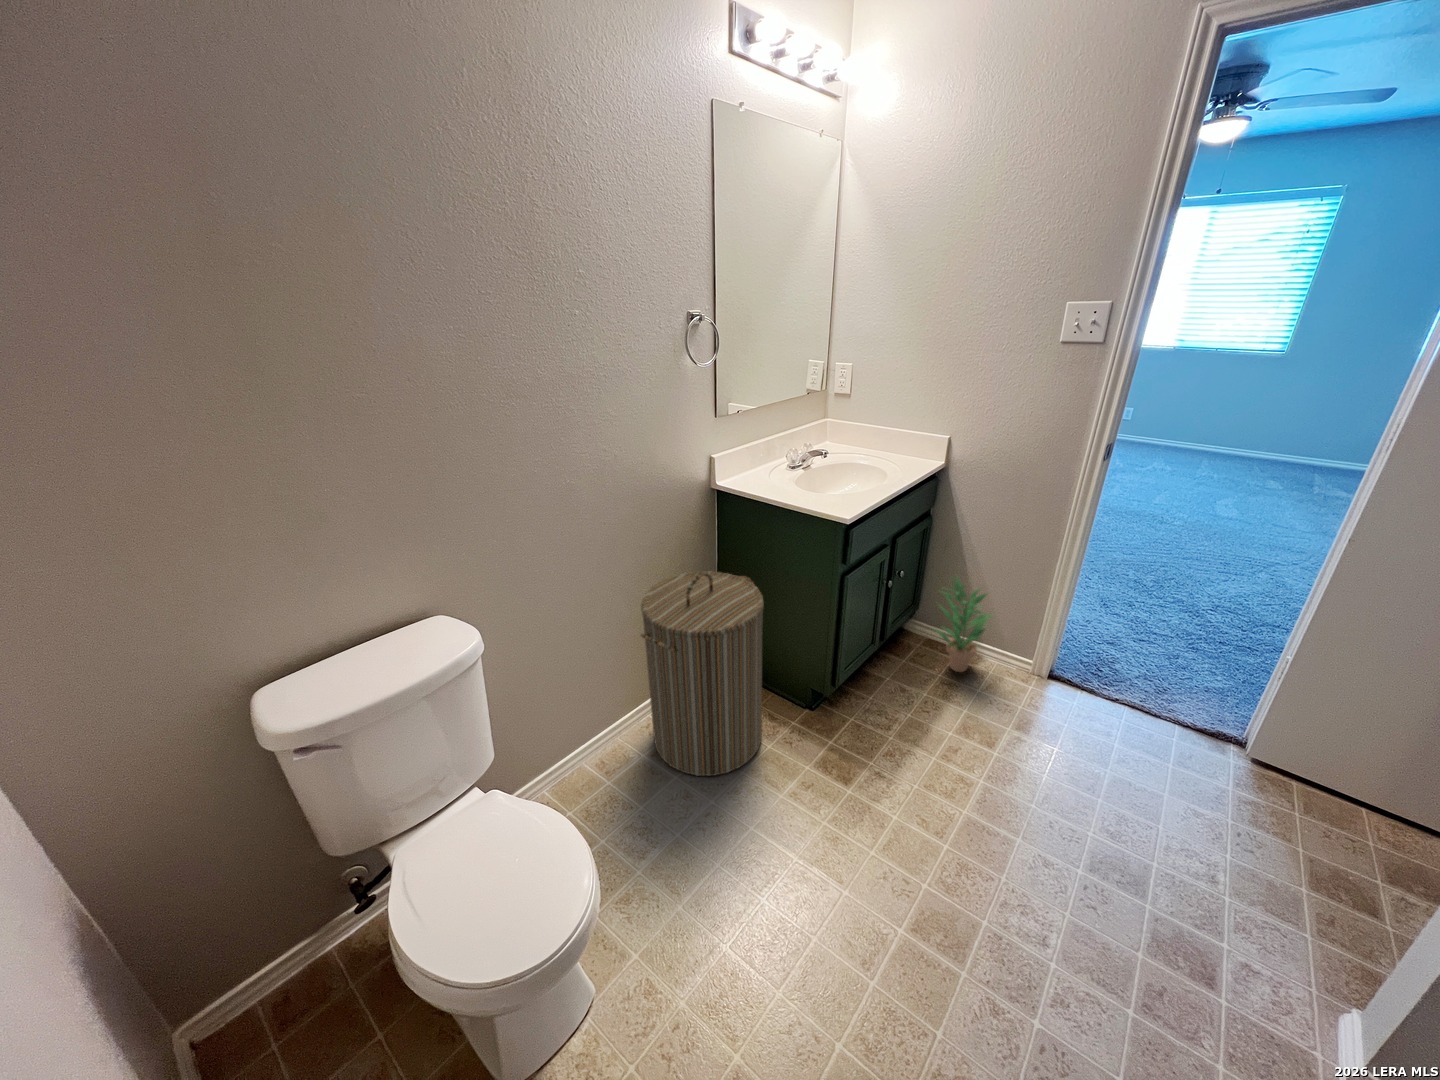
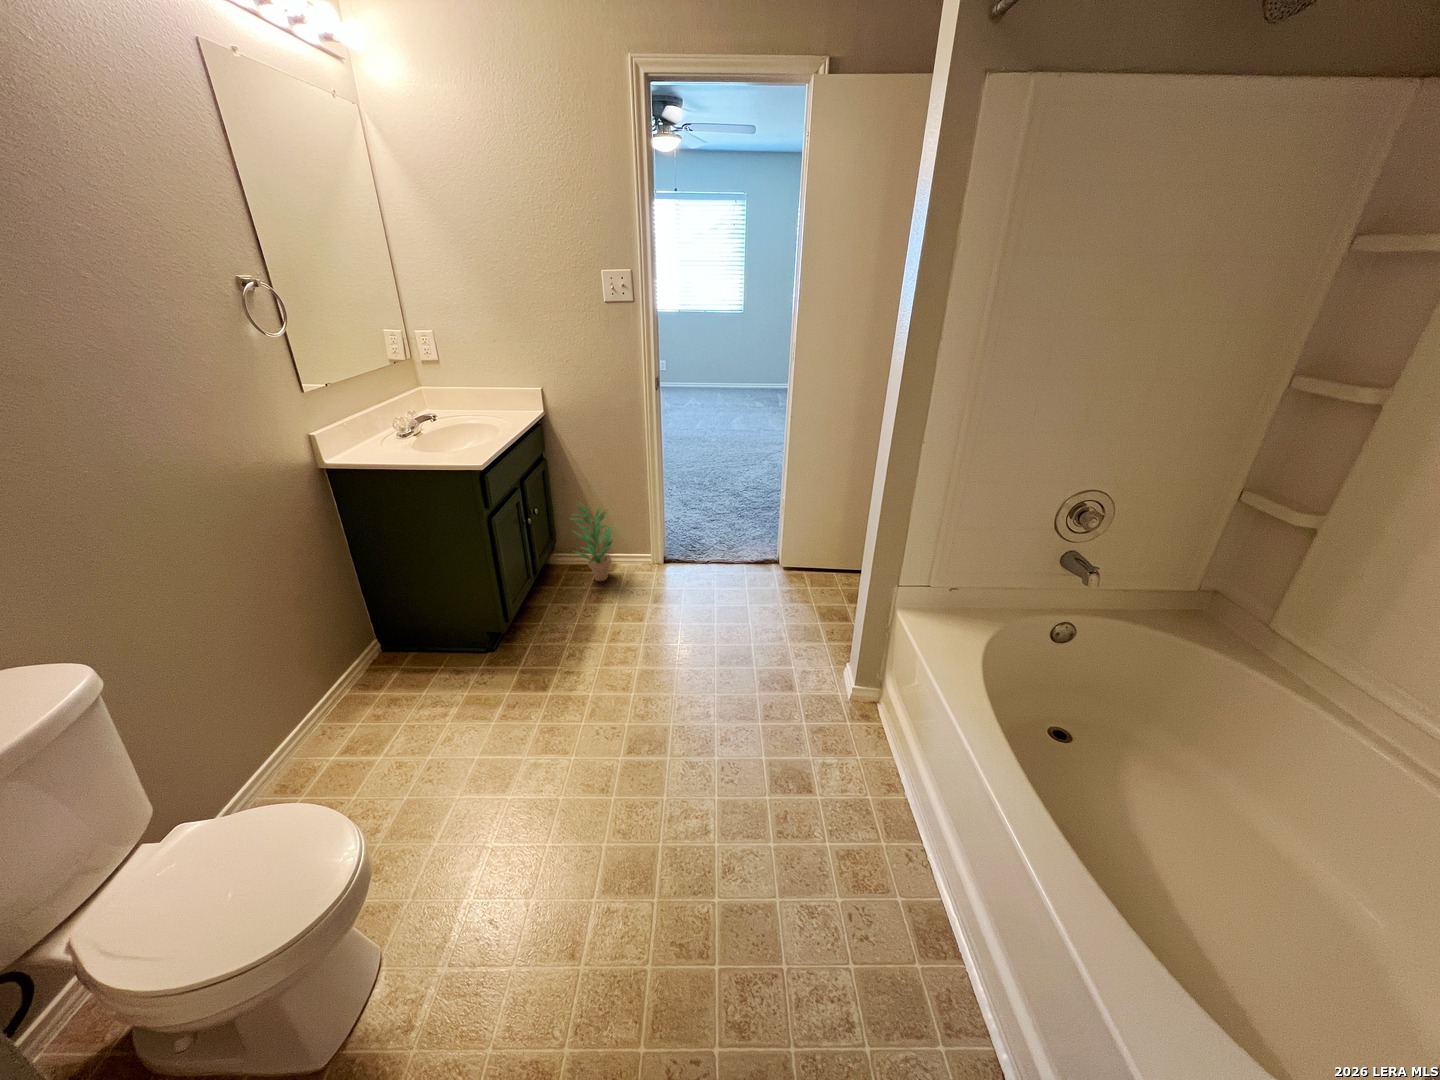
laundry hamper: present [641,572,764,776] -> none [278,547,456,753]

